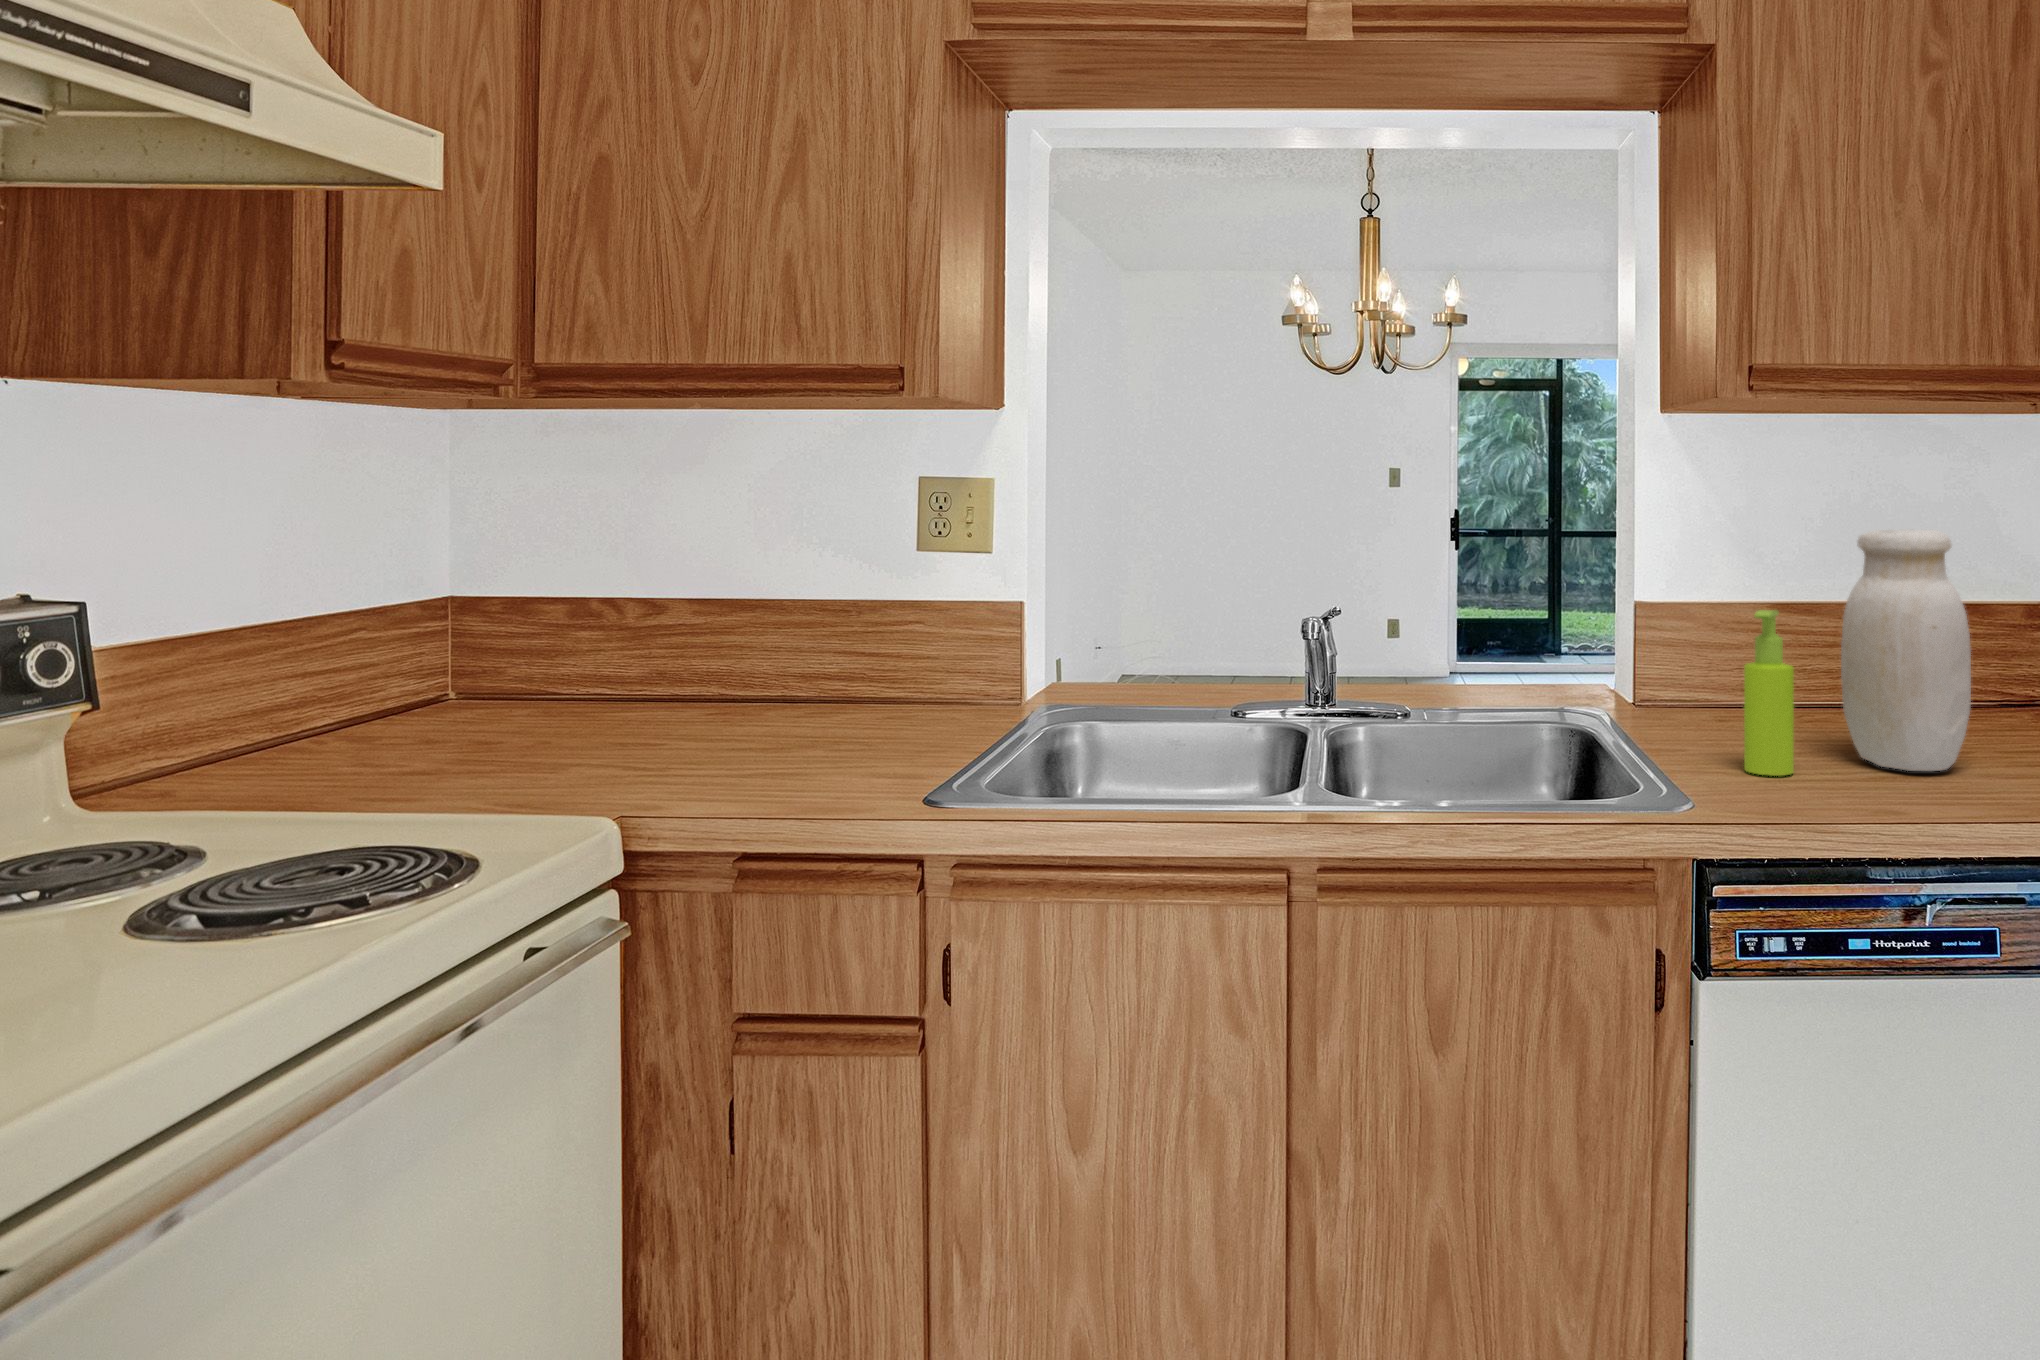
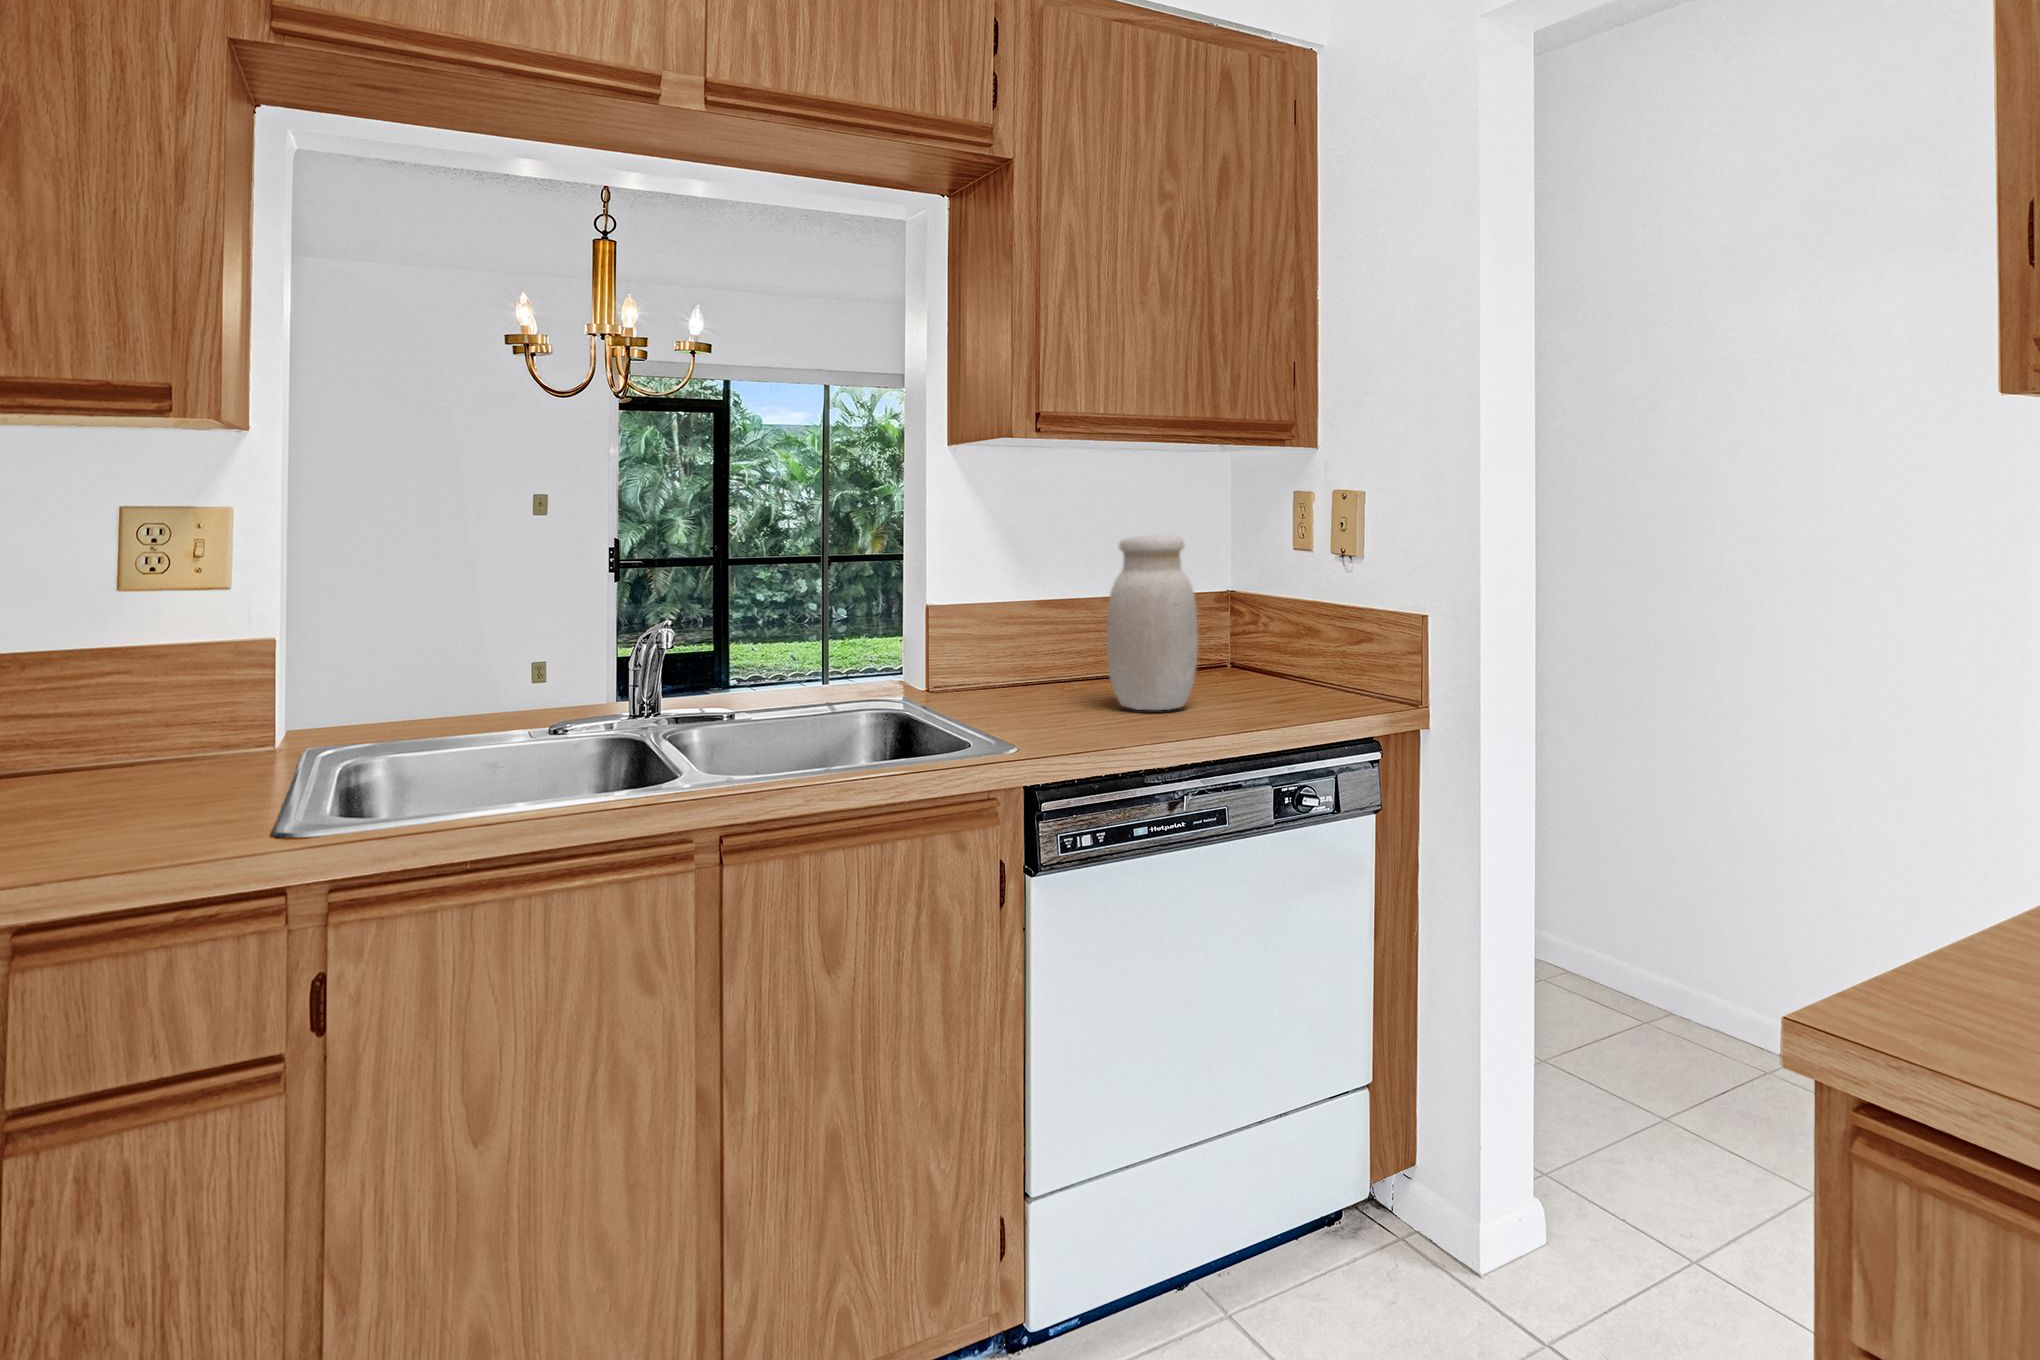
soap dispenser: present [1744,610,1794,776] -> none [1043,598,1080,724]

